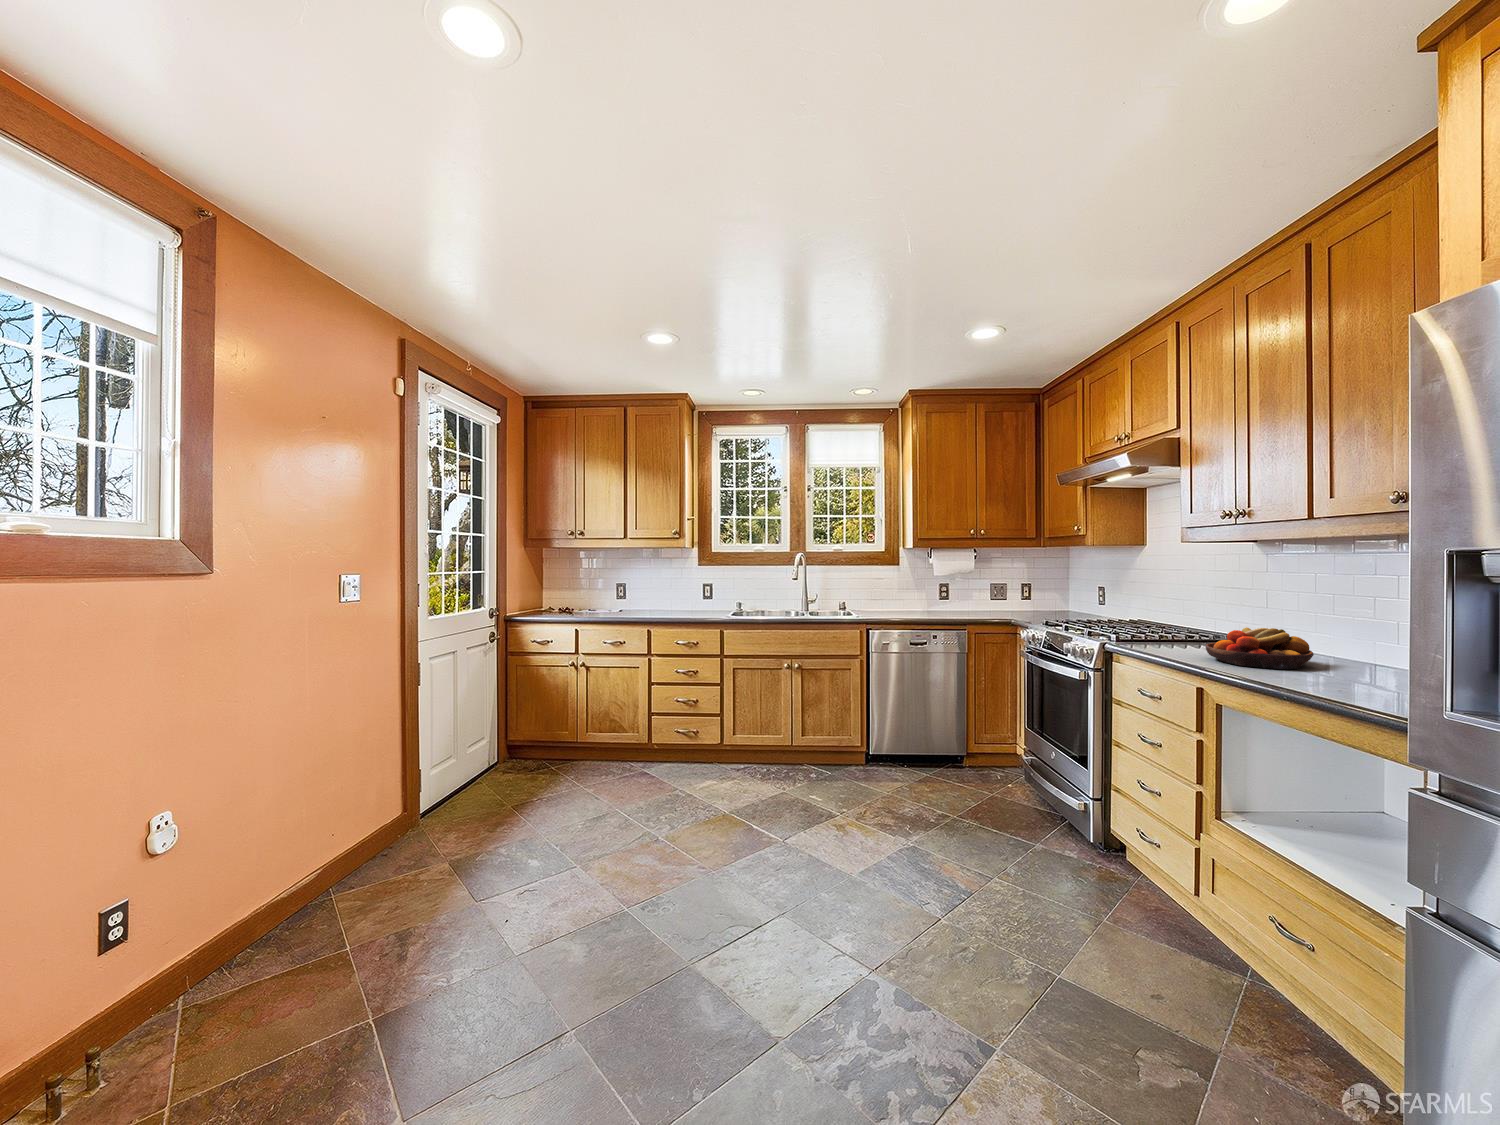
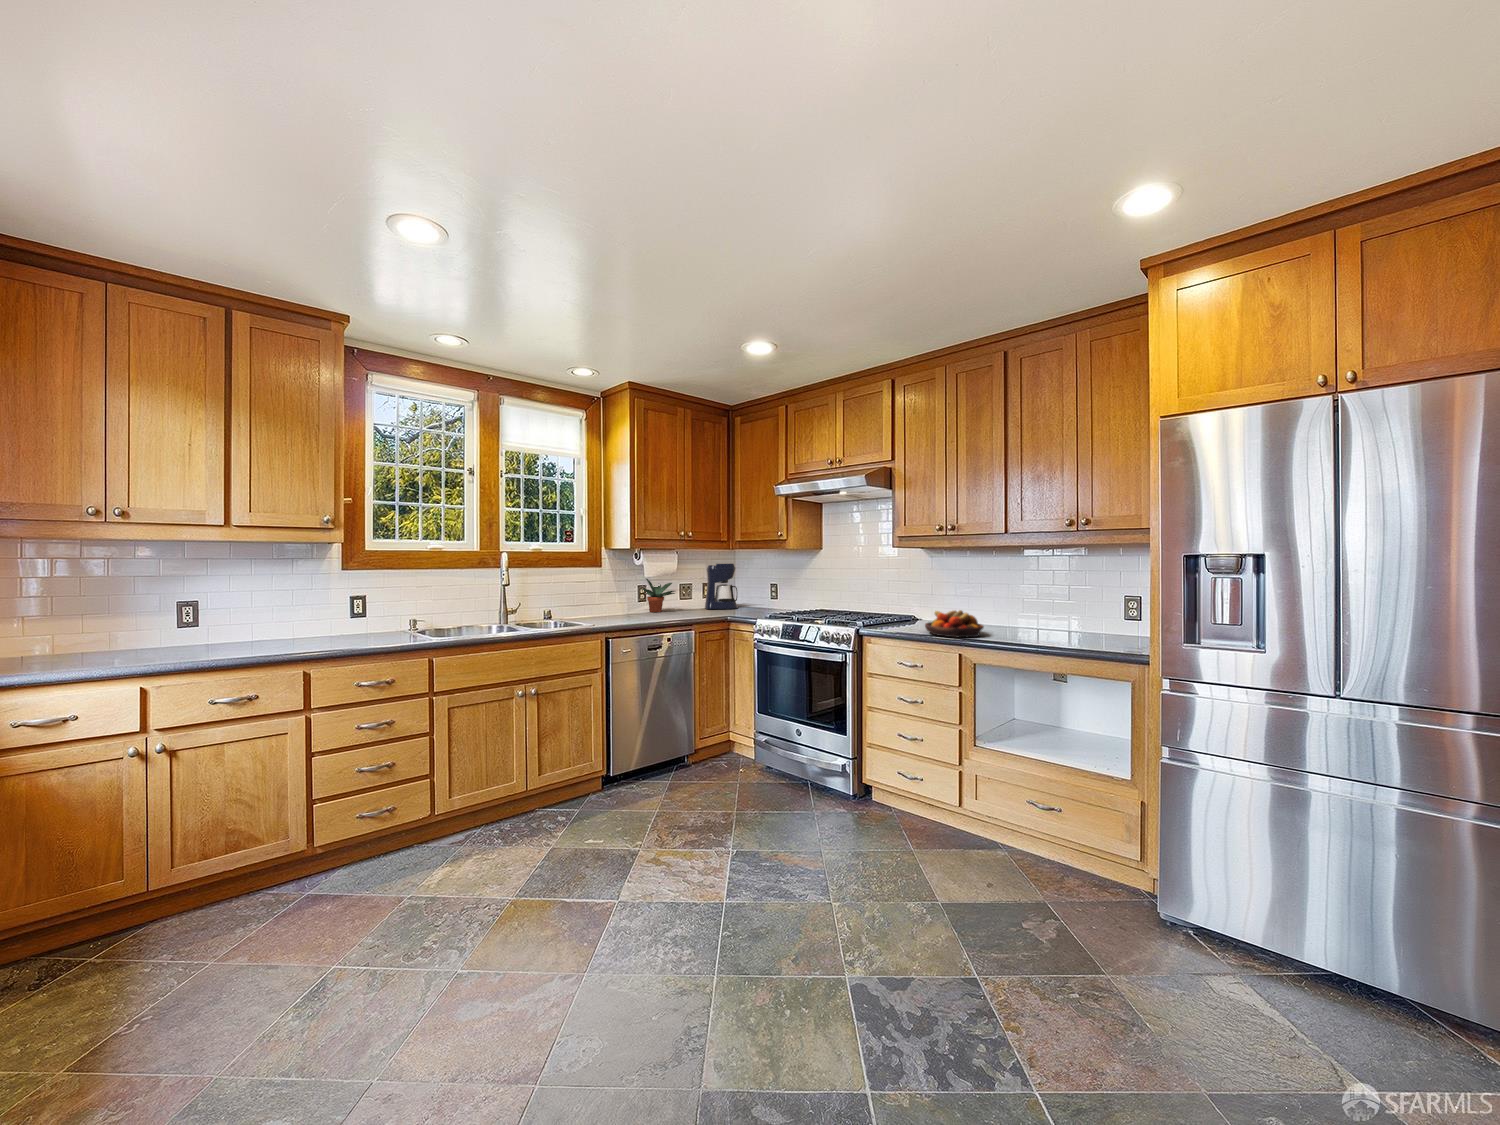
coffee maker: none [1015,562,1056,613] -> present [705,563,738,609]
potted plant: none [938,577,981,611] -> present [642,579,675,612]

